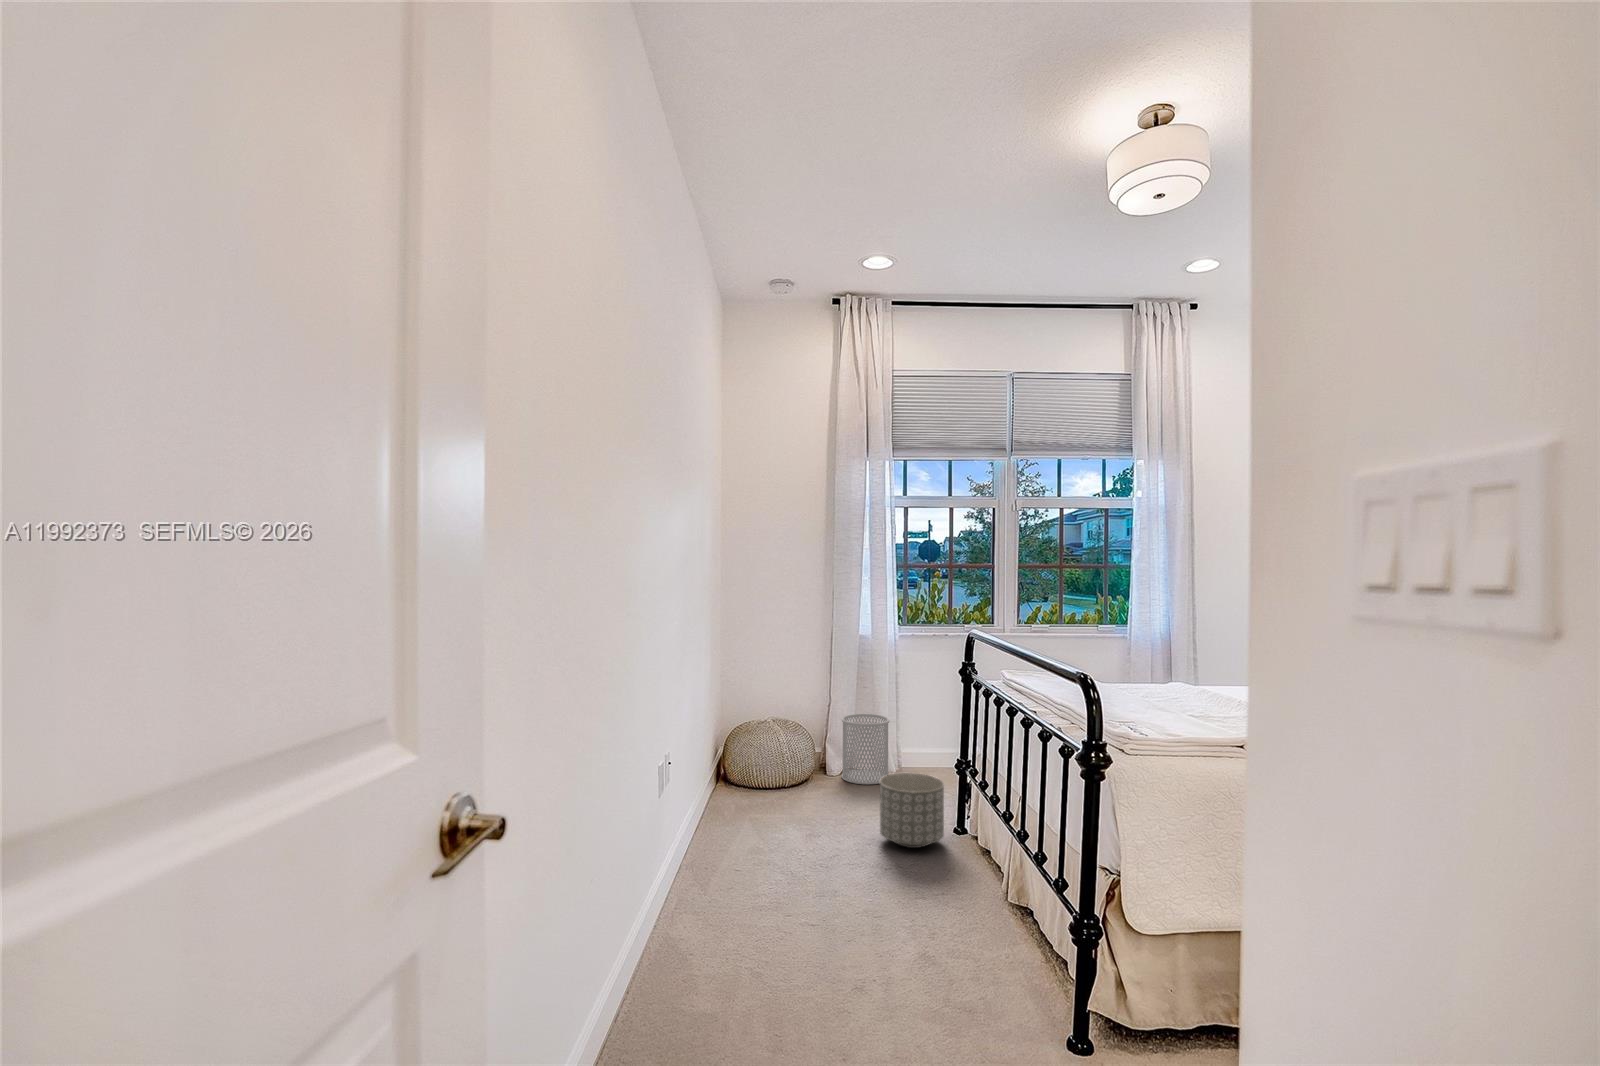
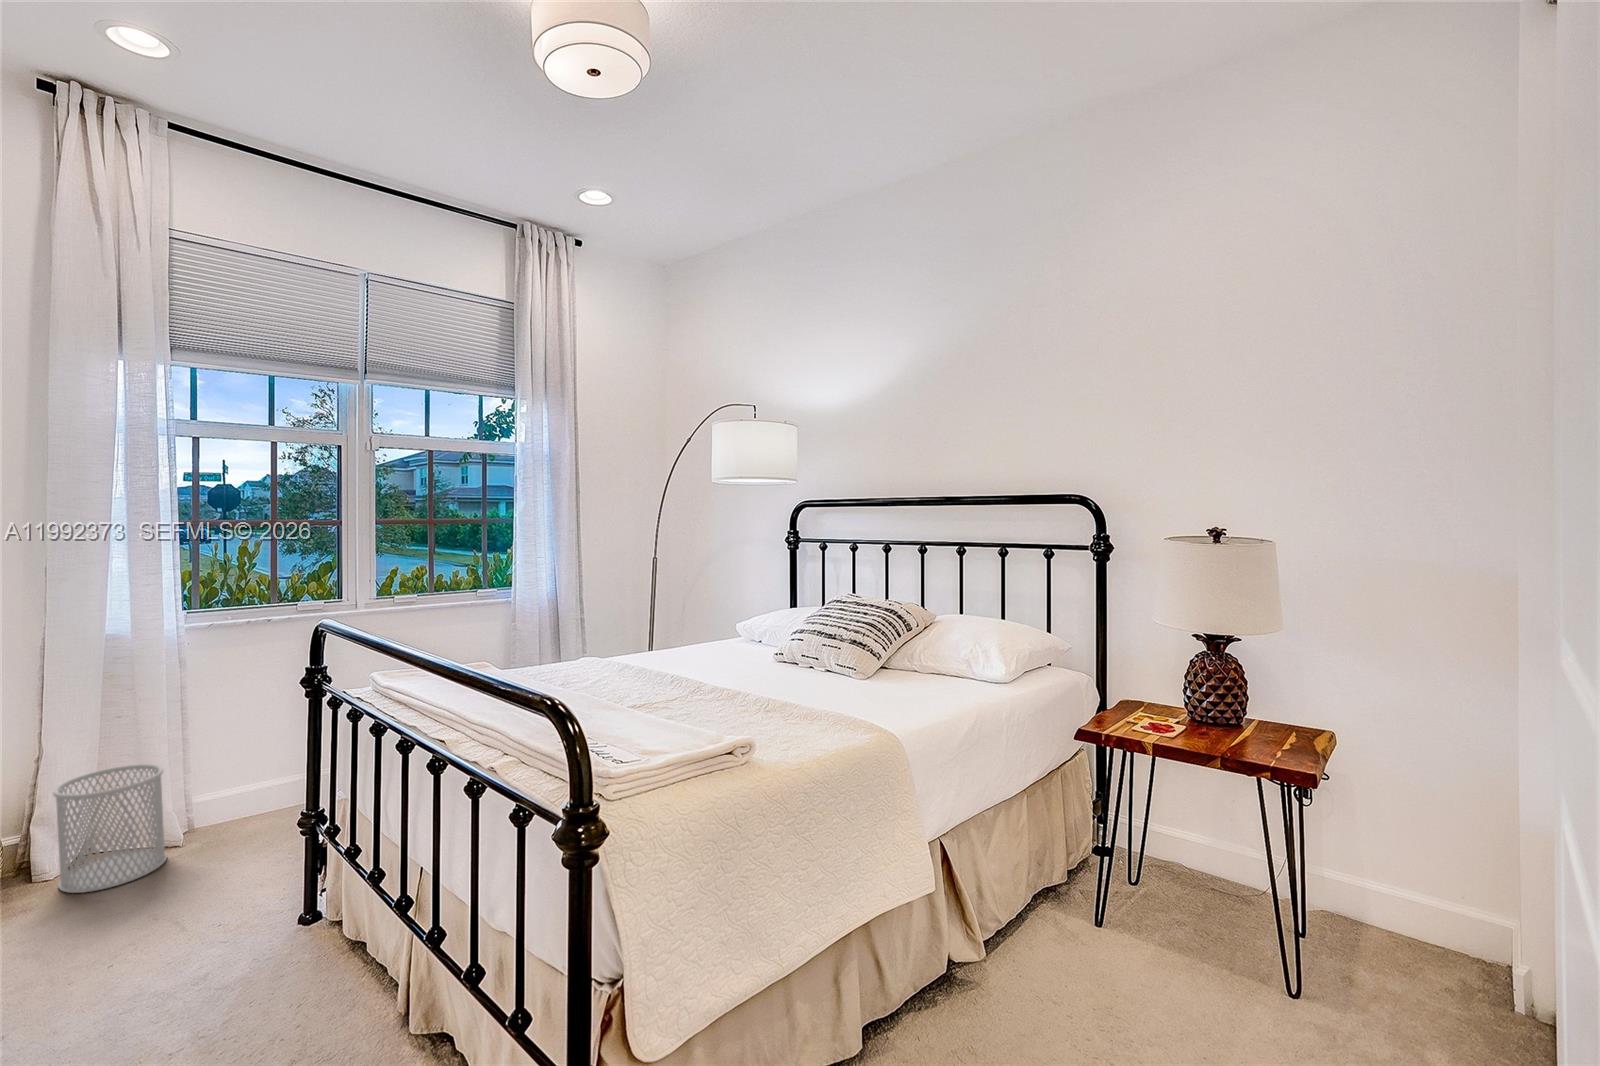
planter: present [880,773,944,848] -> none [143,858,282,1002]

